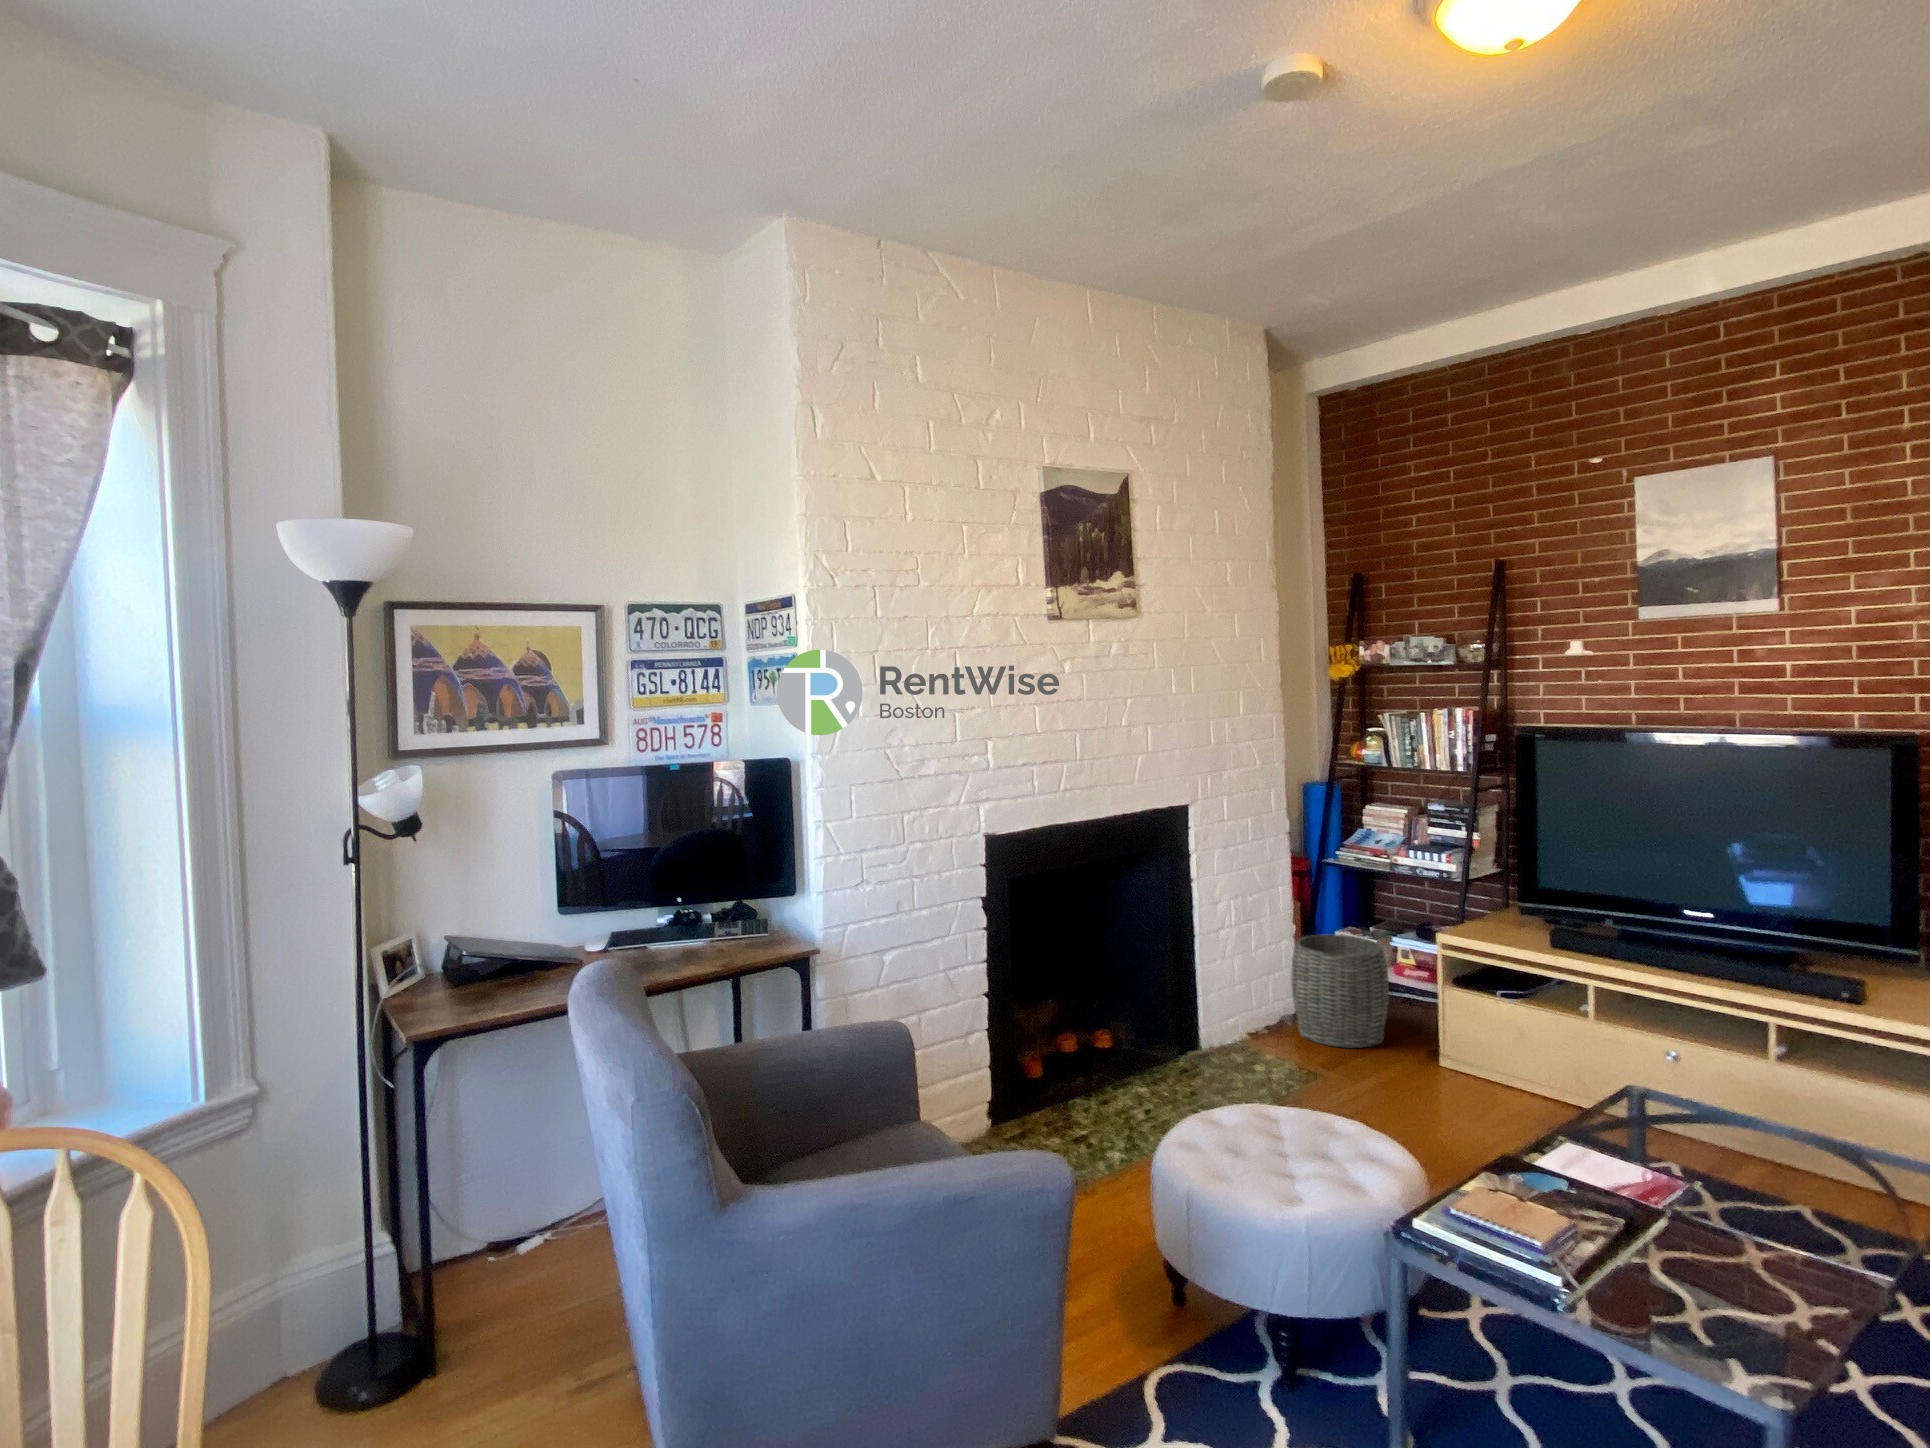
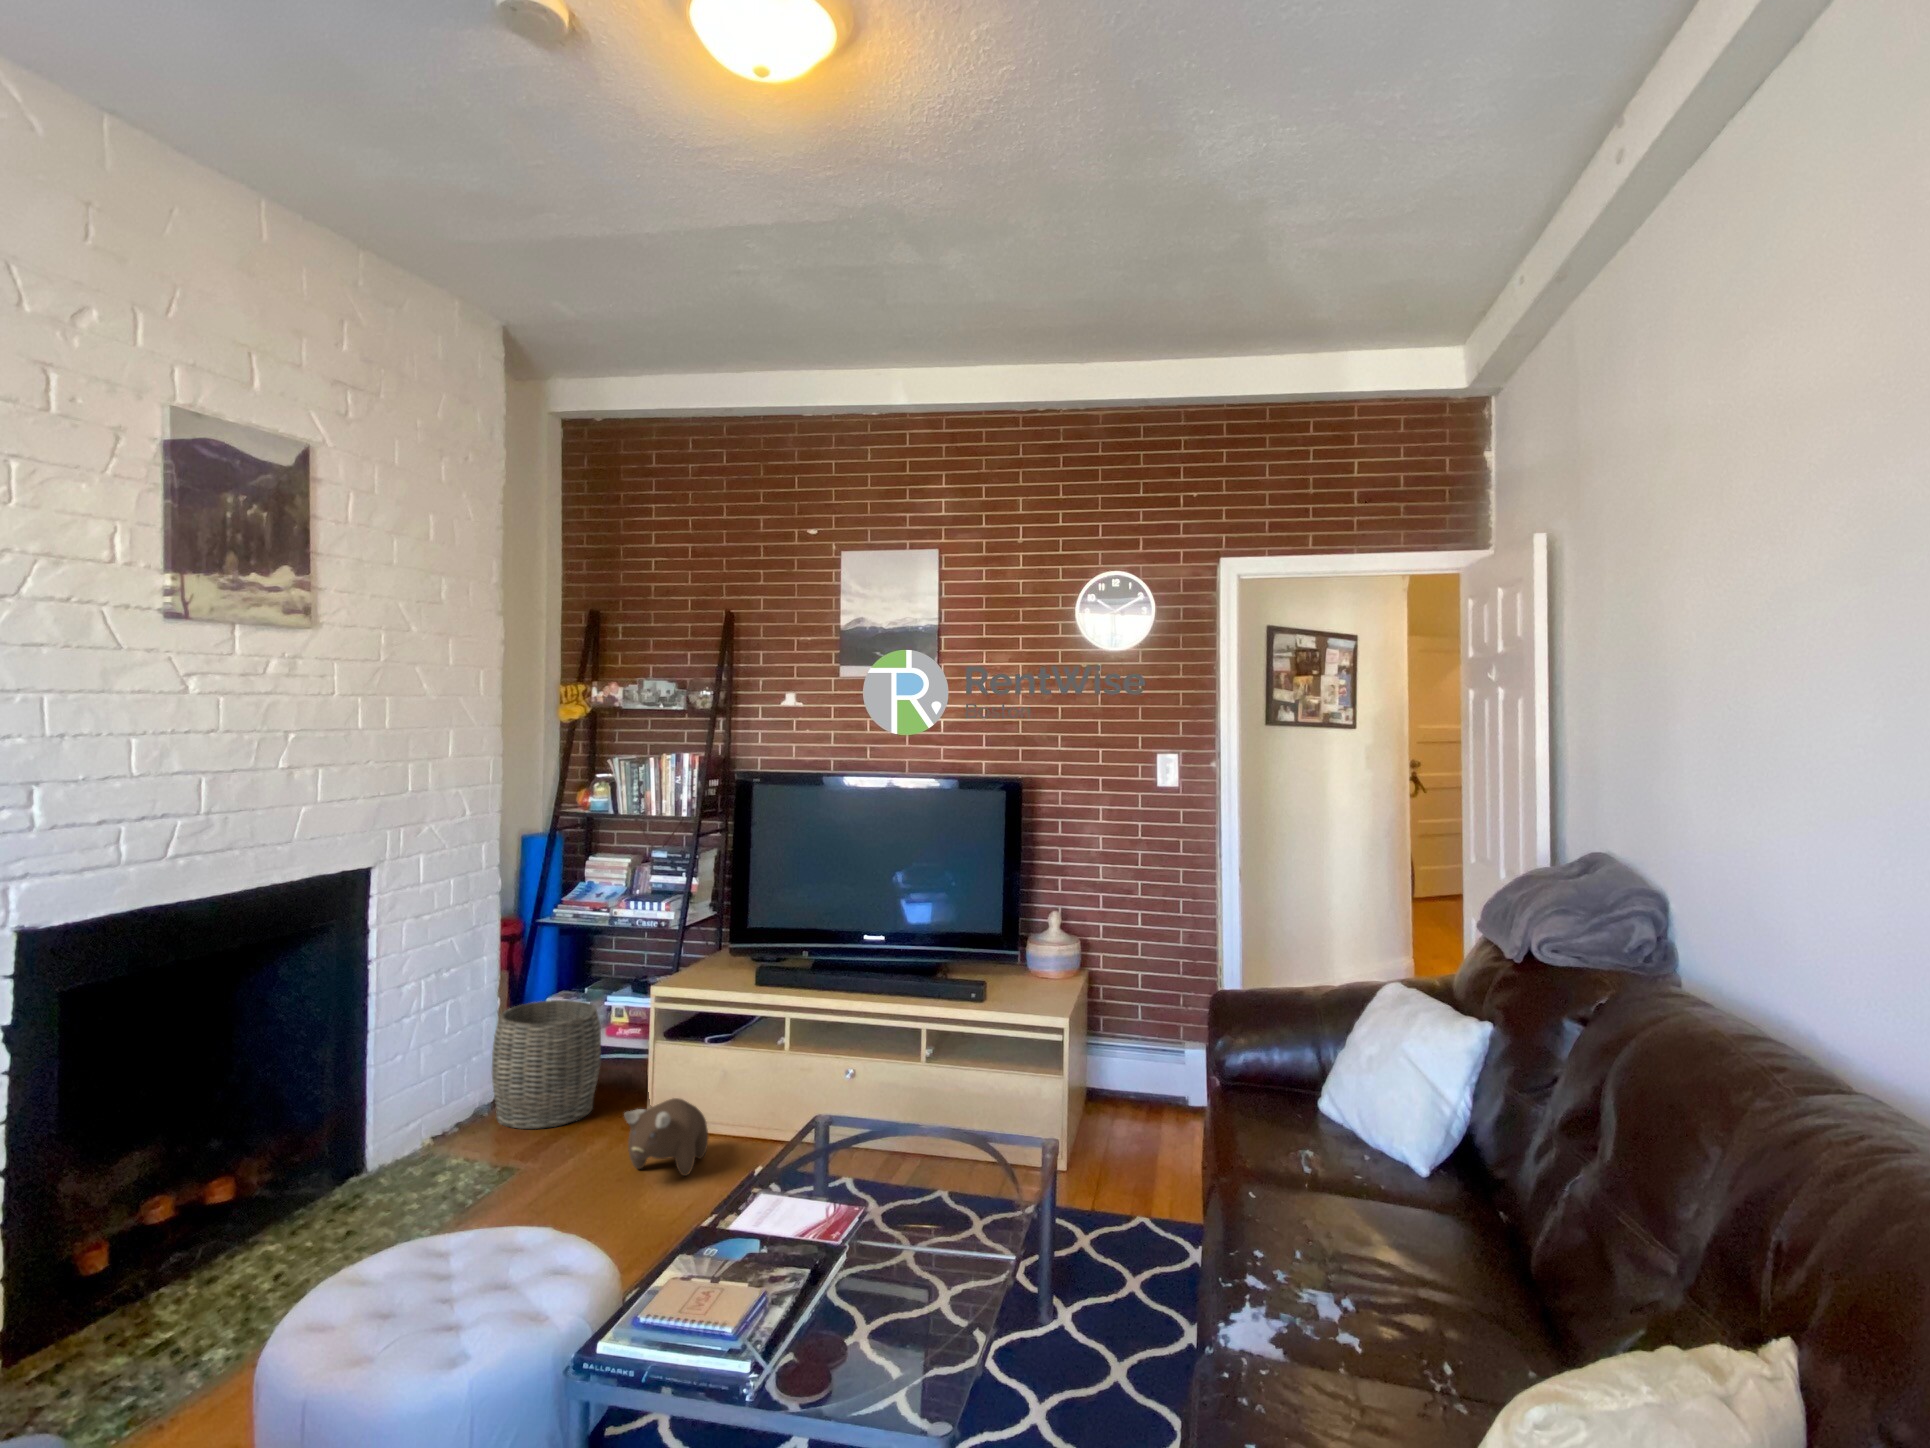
plush toy: none [1416,1042,1504,1118] -> present [624,1098,708,1176]

